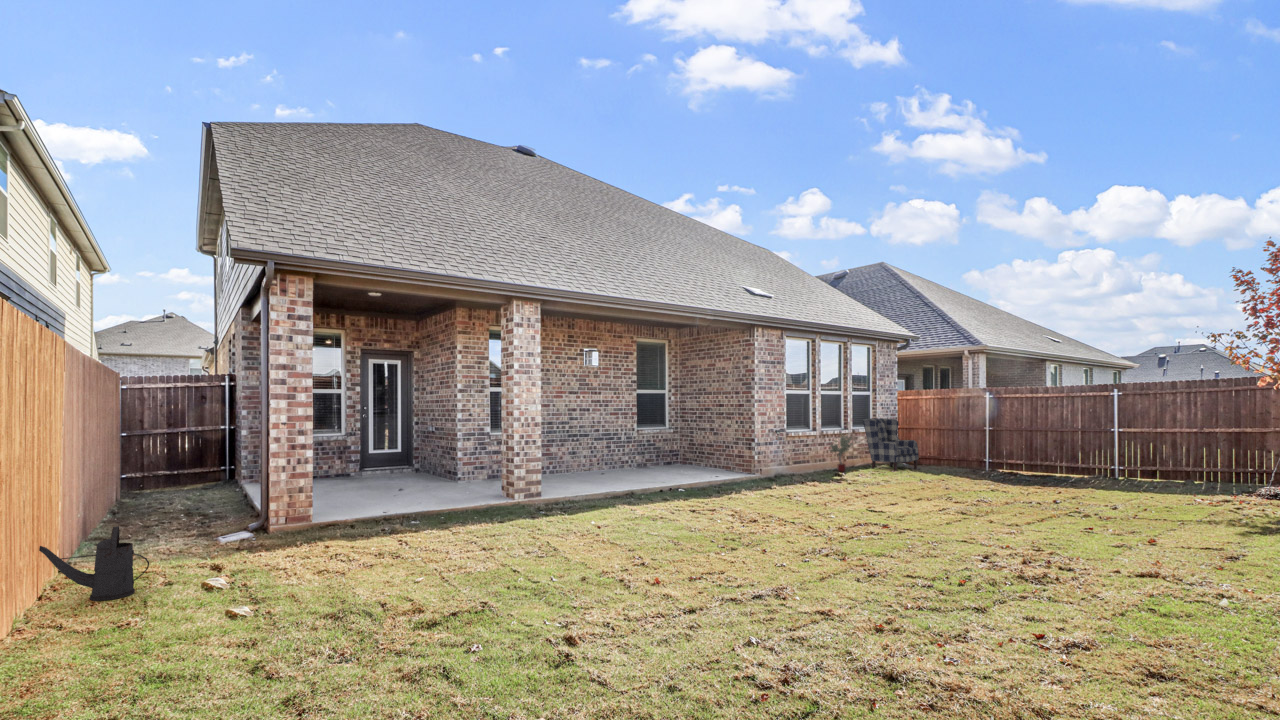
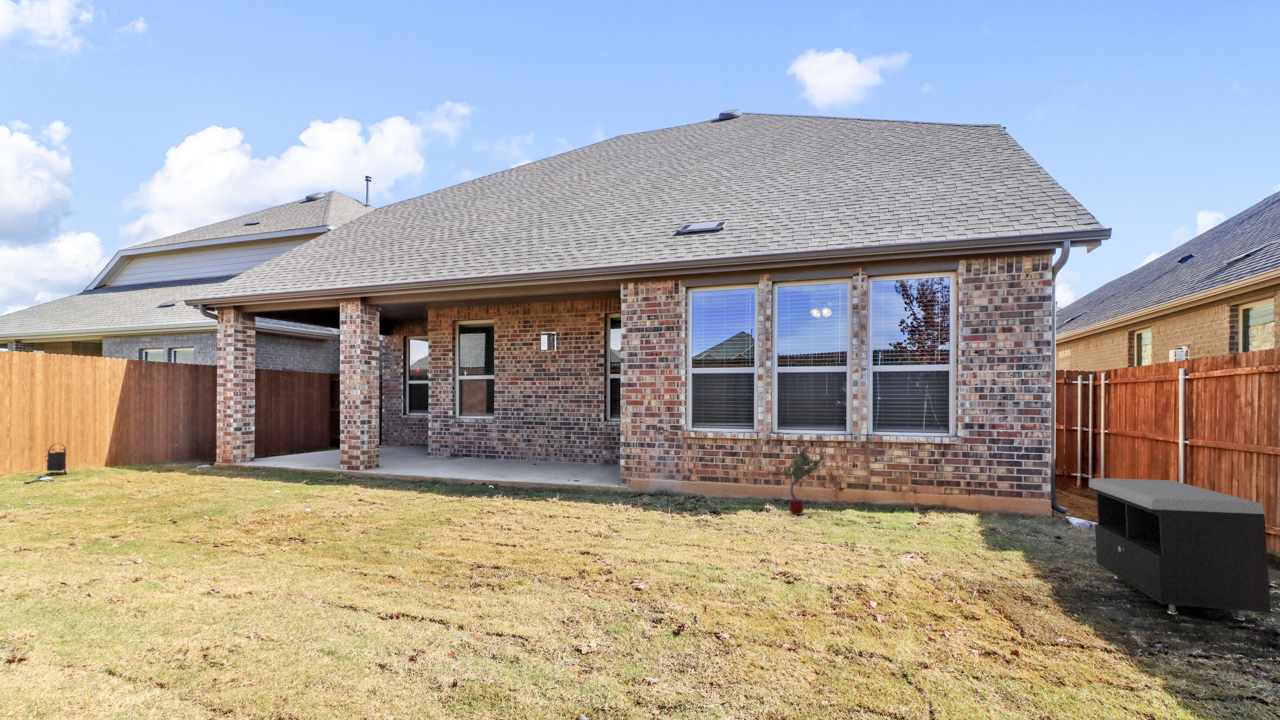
chair: present [863,418,919,471] -> none [888,421,989,543]
storage bench: none [964,435,1022,473] -> present [1089,478,1271,620]

